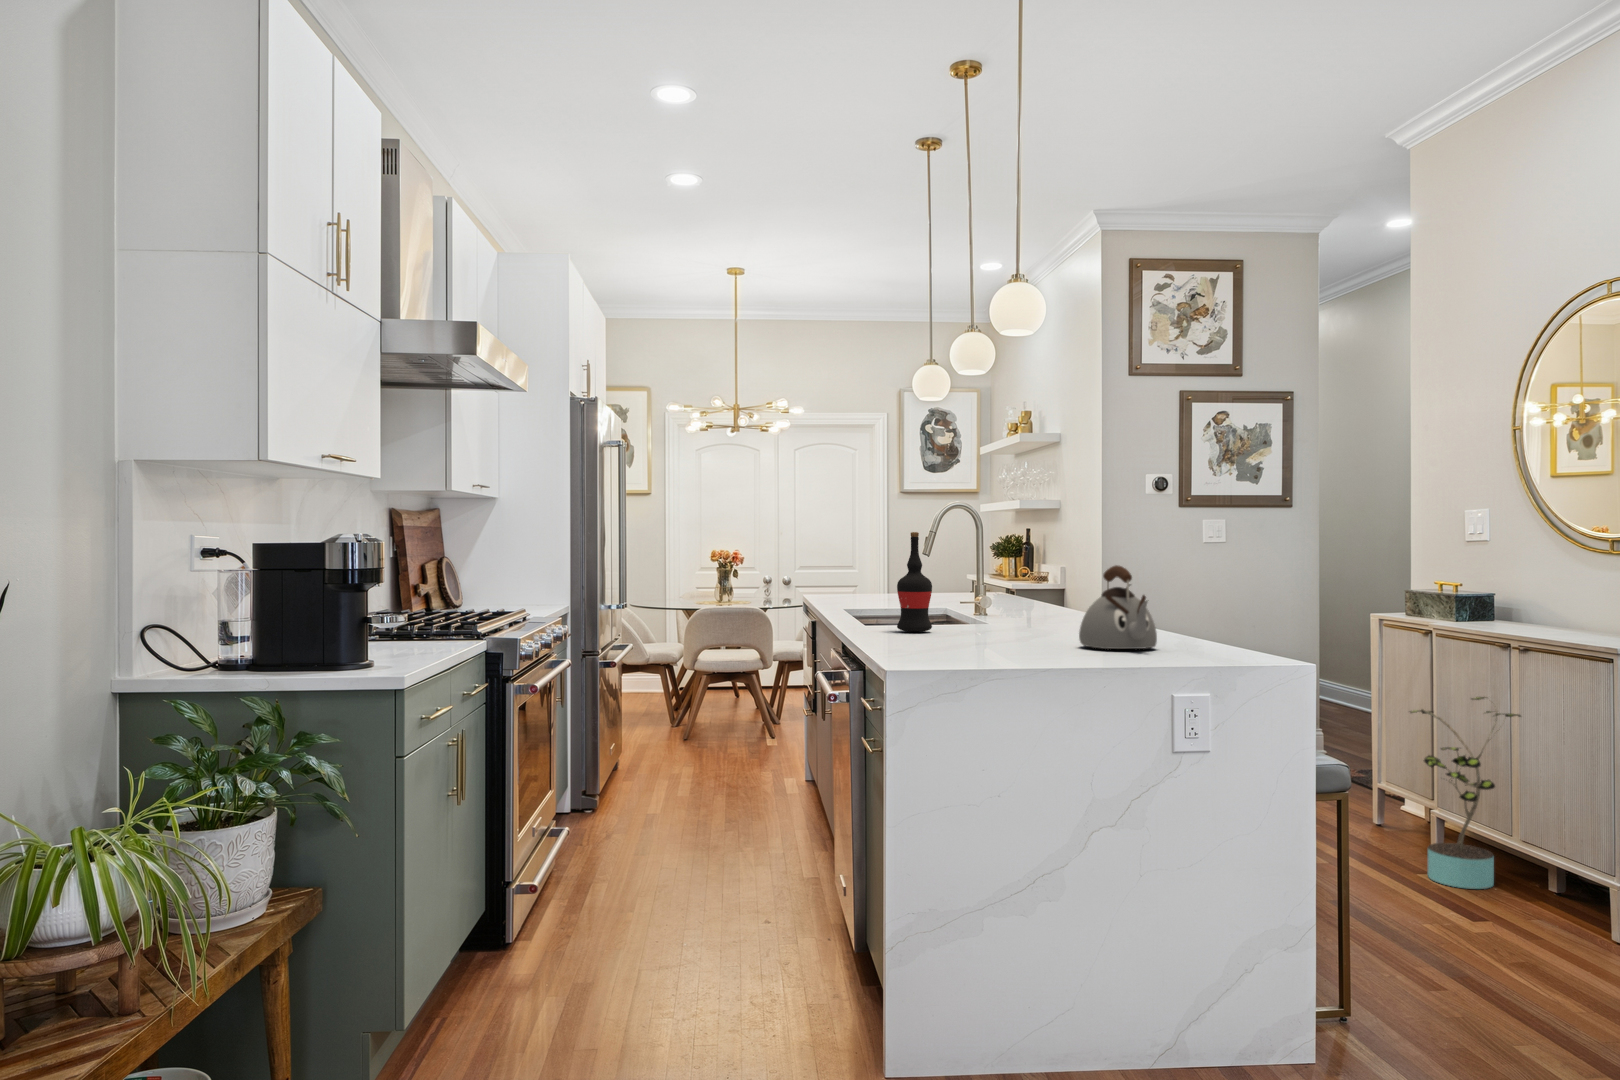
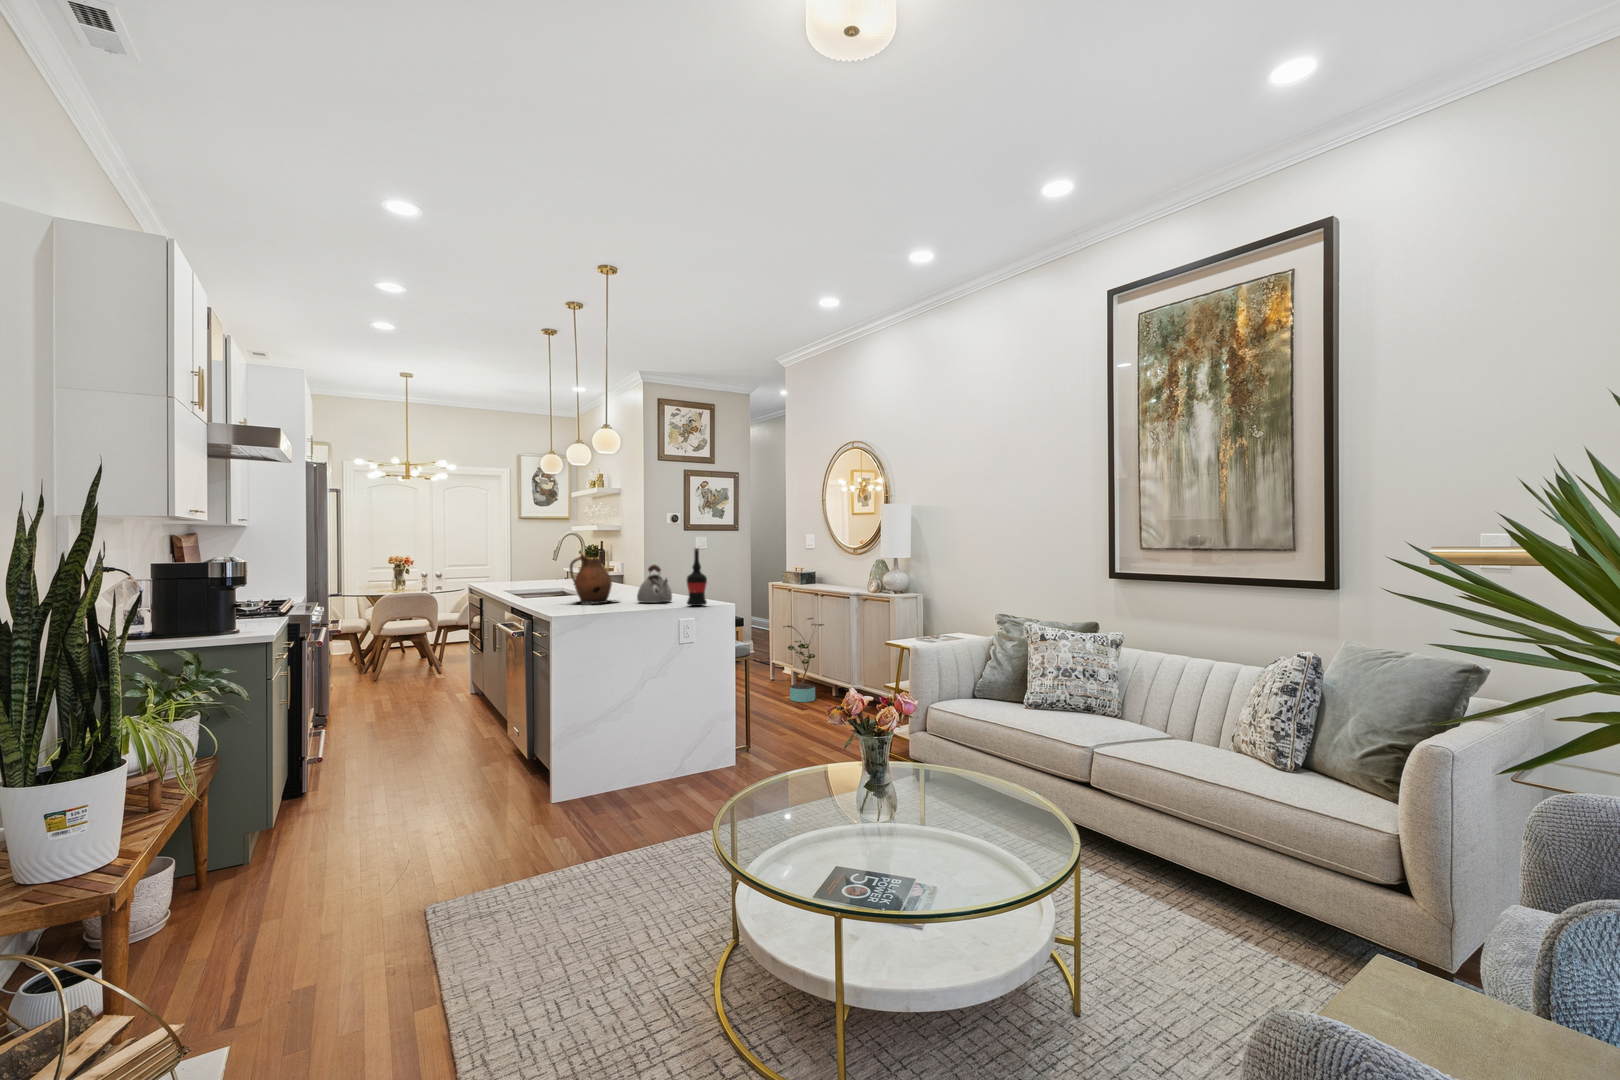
wine bottle: present [897,532,932,632] -> present [686,548,707,606]
ceramic pitcher: none [943,538,1045,647] -> present [569,553,614,604]

